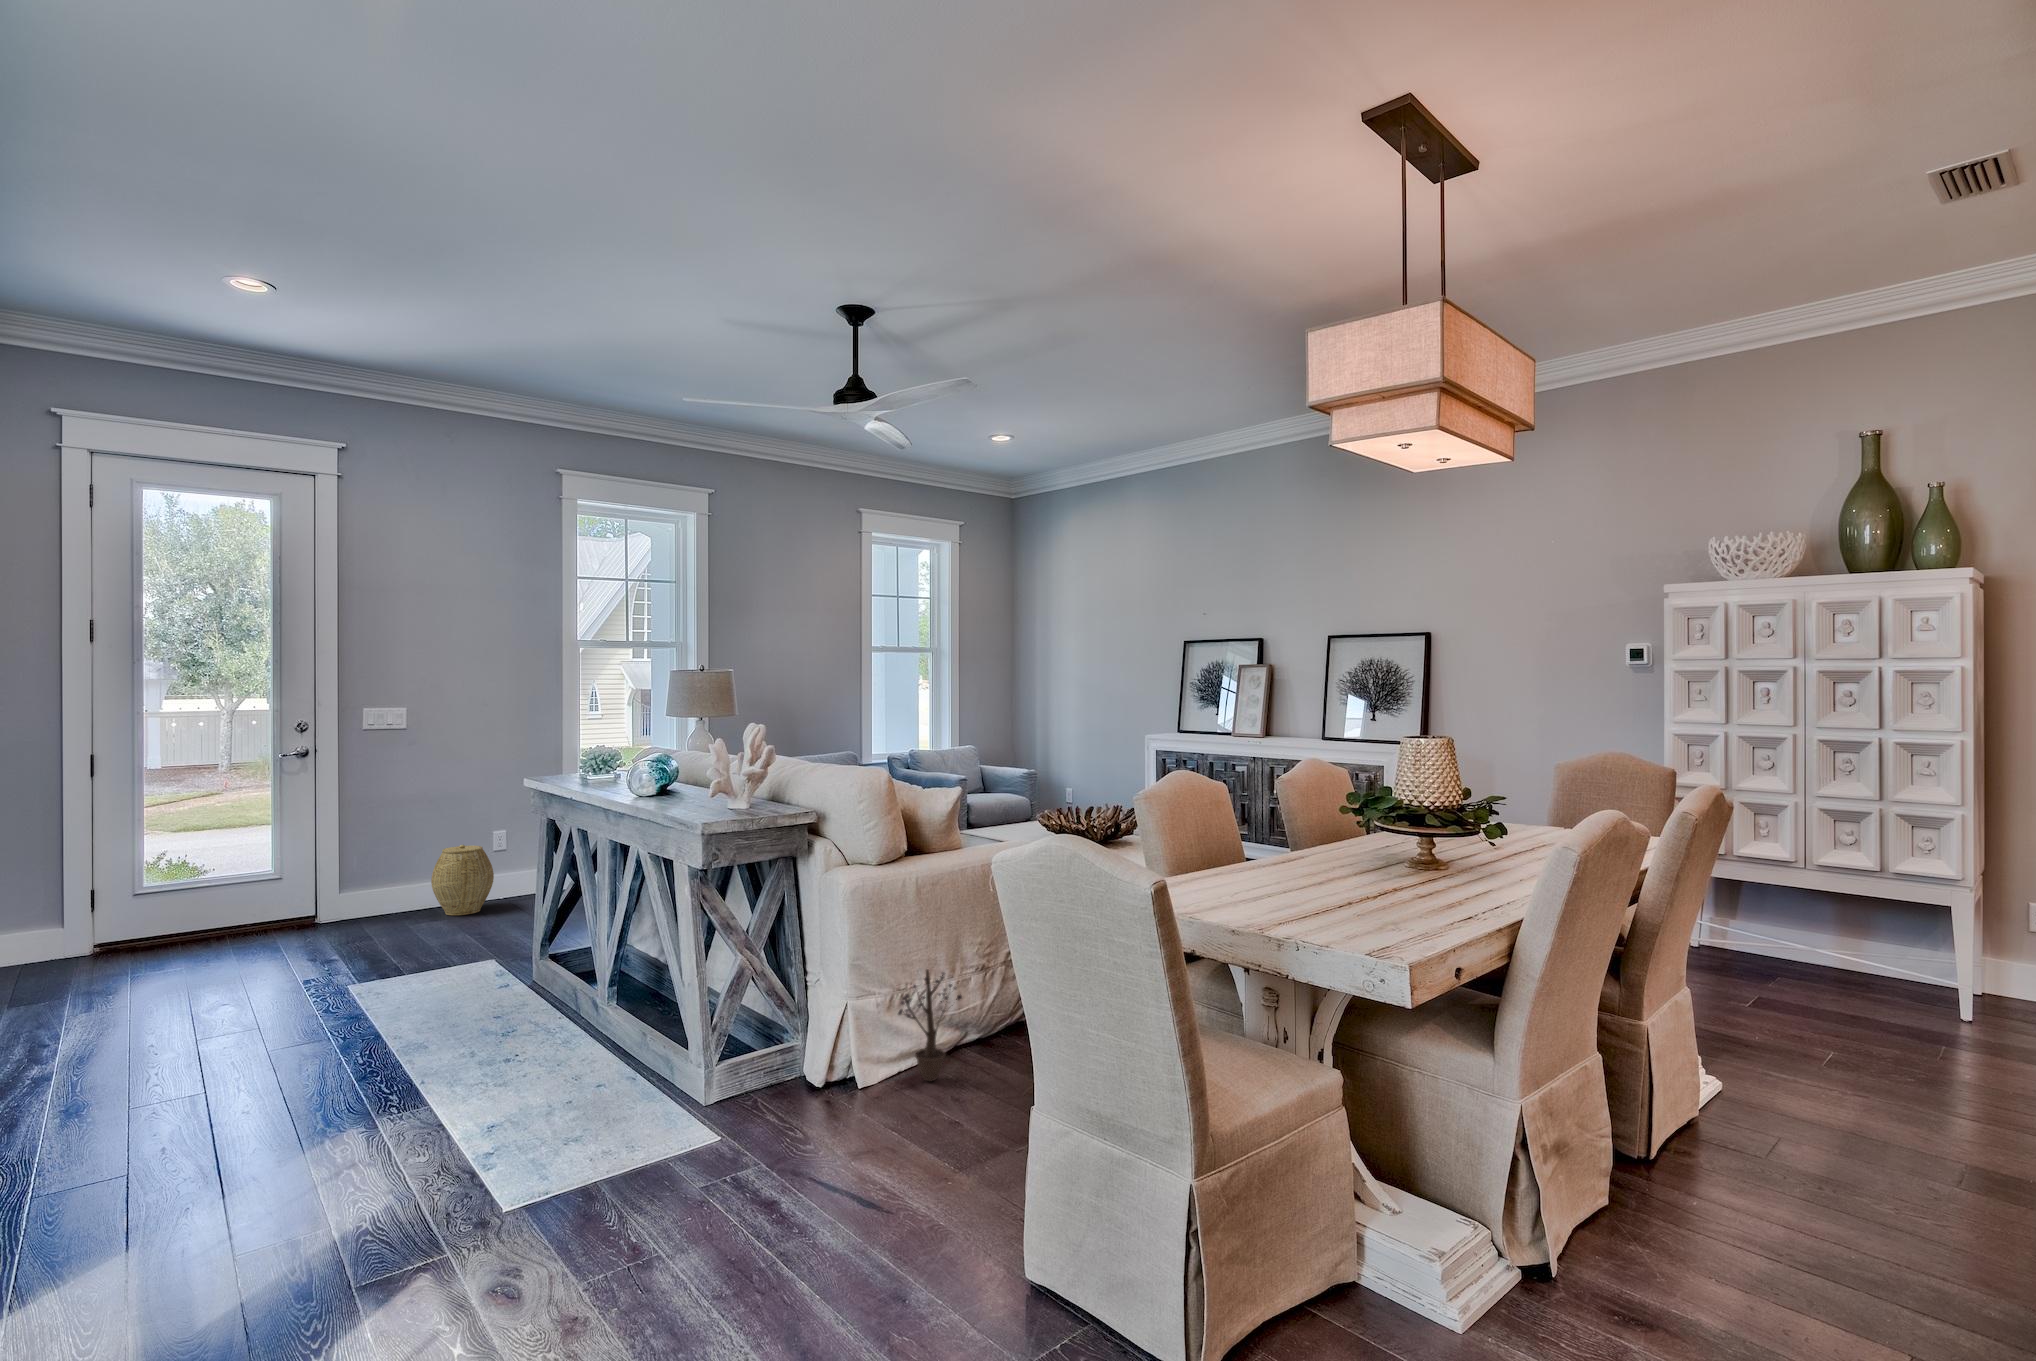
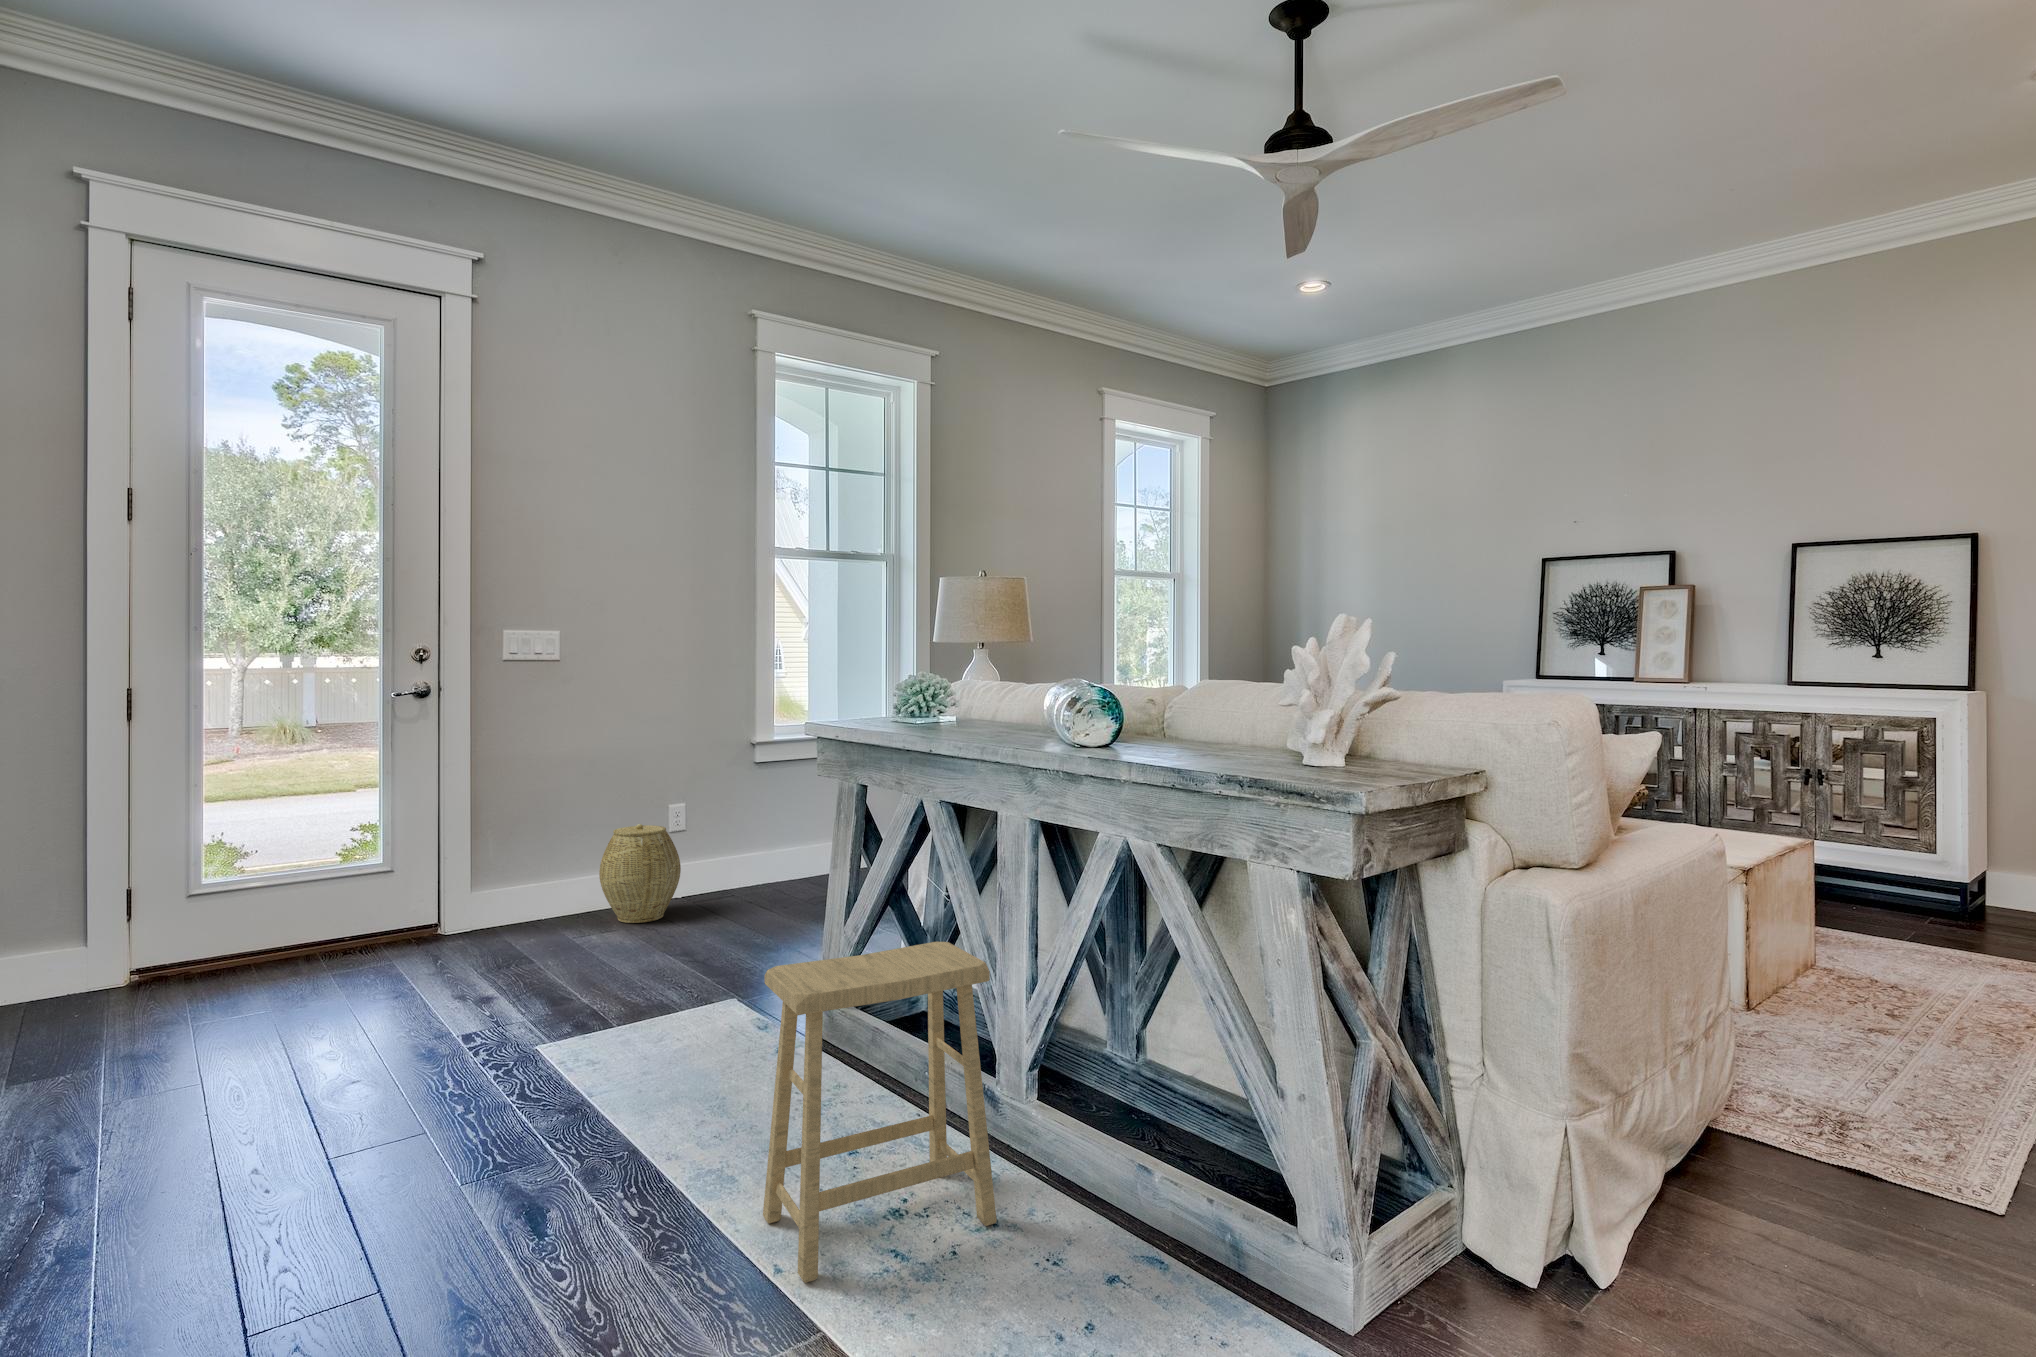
footstool: none [433,913,561,1088] -> present [763,942,997,1283]
decorative plant: present [885,969,962,1083] -> none [1658,1059,1772,1284]

